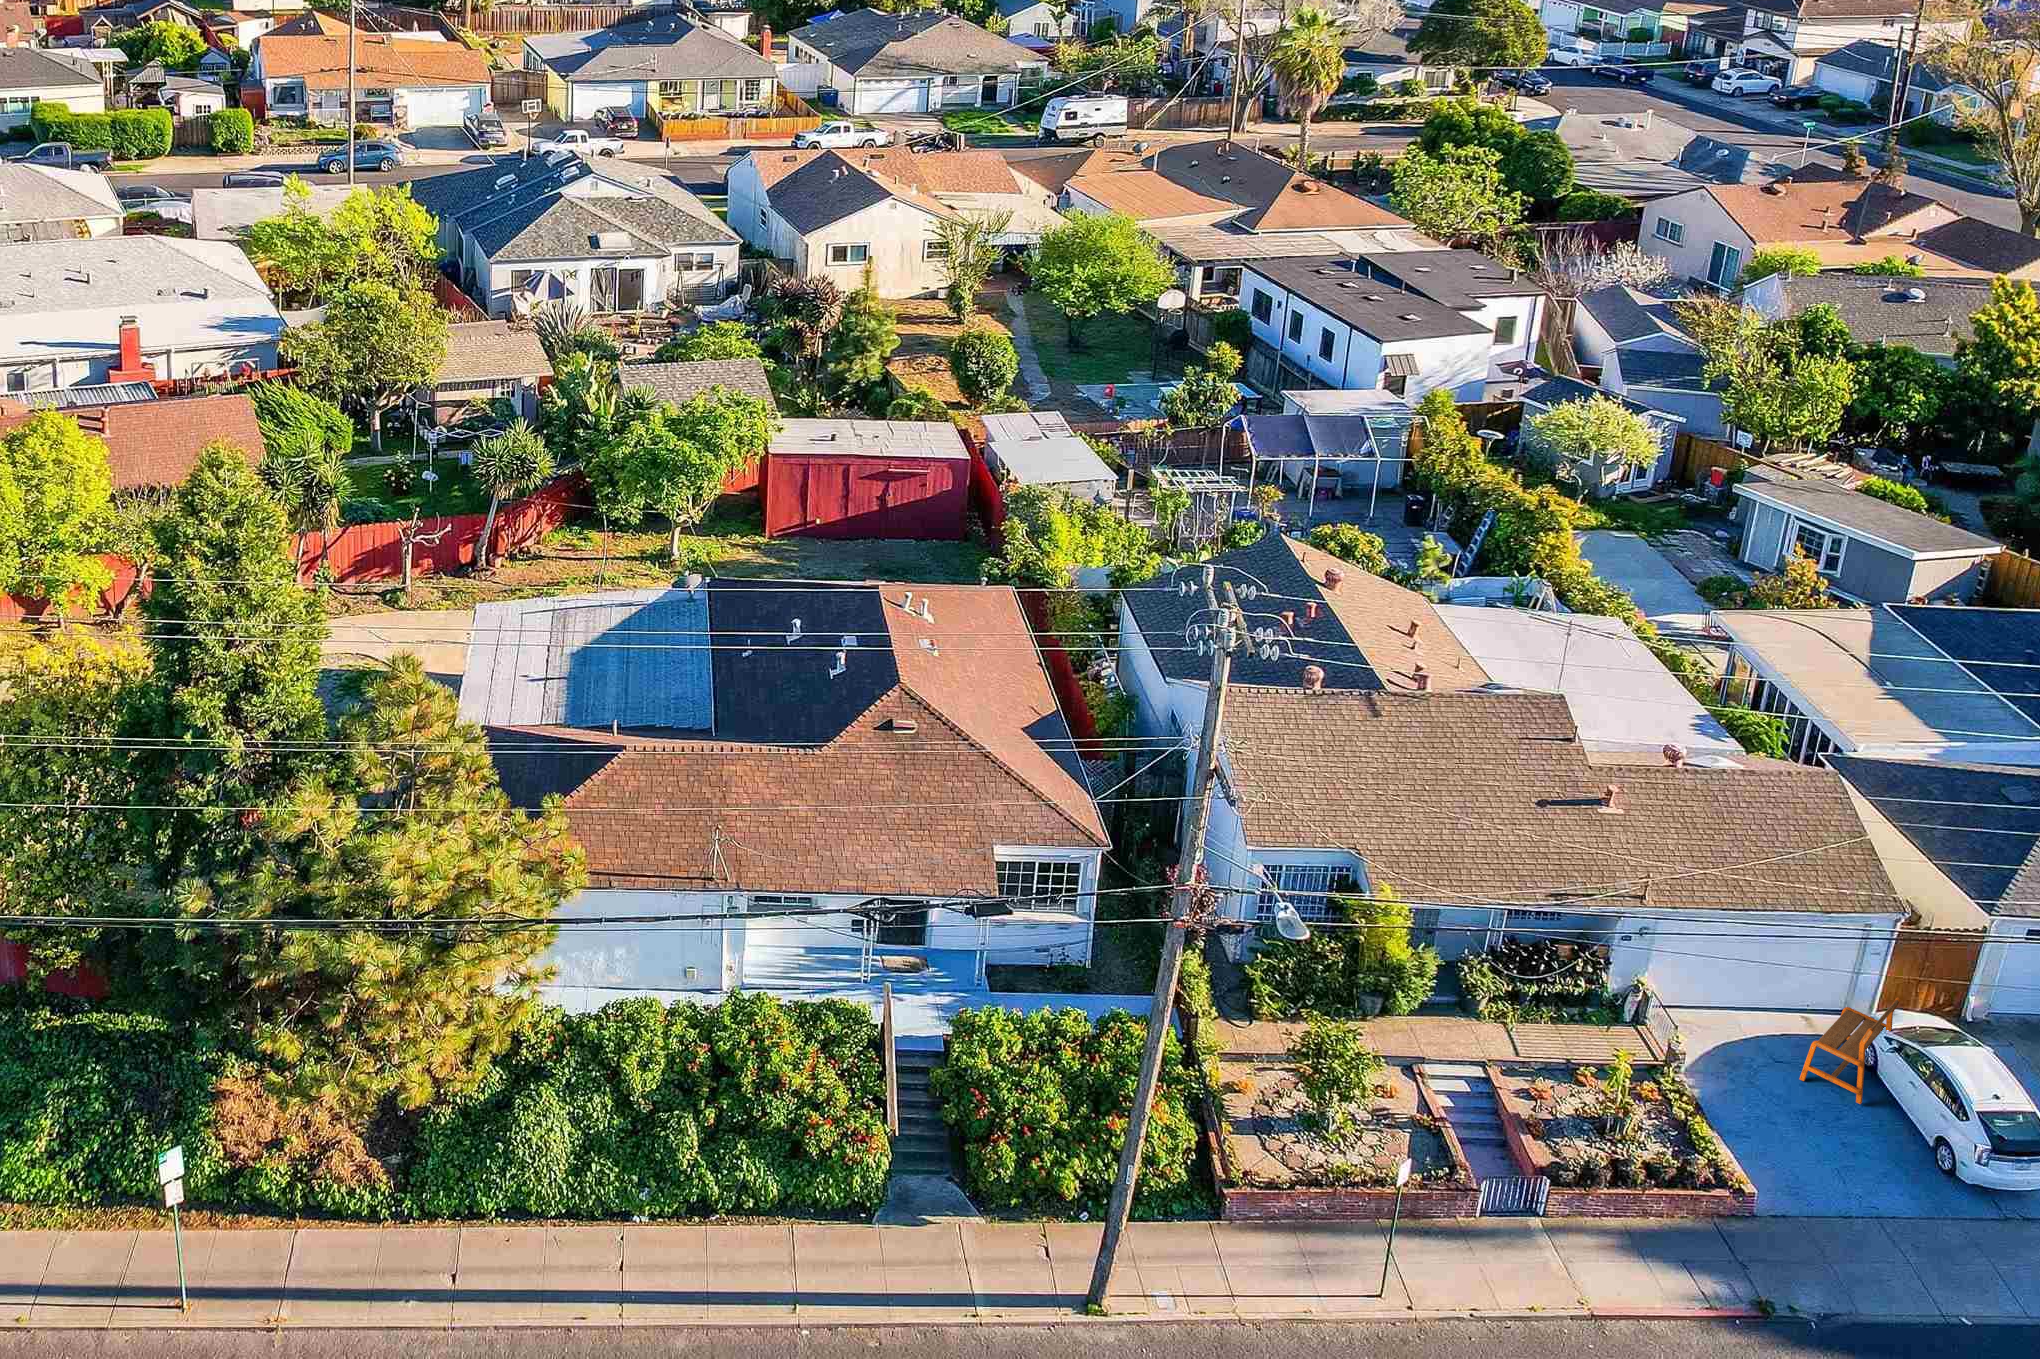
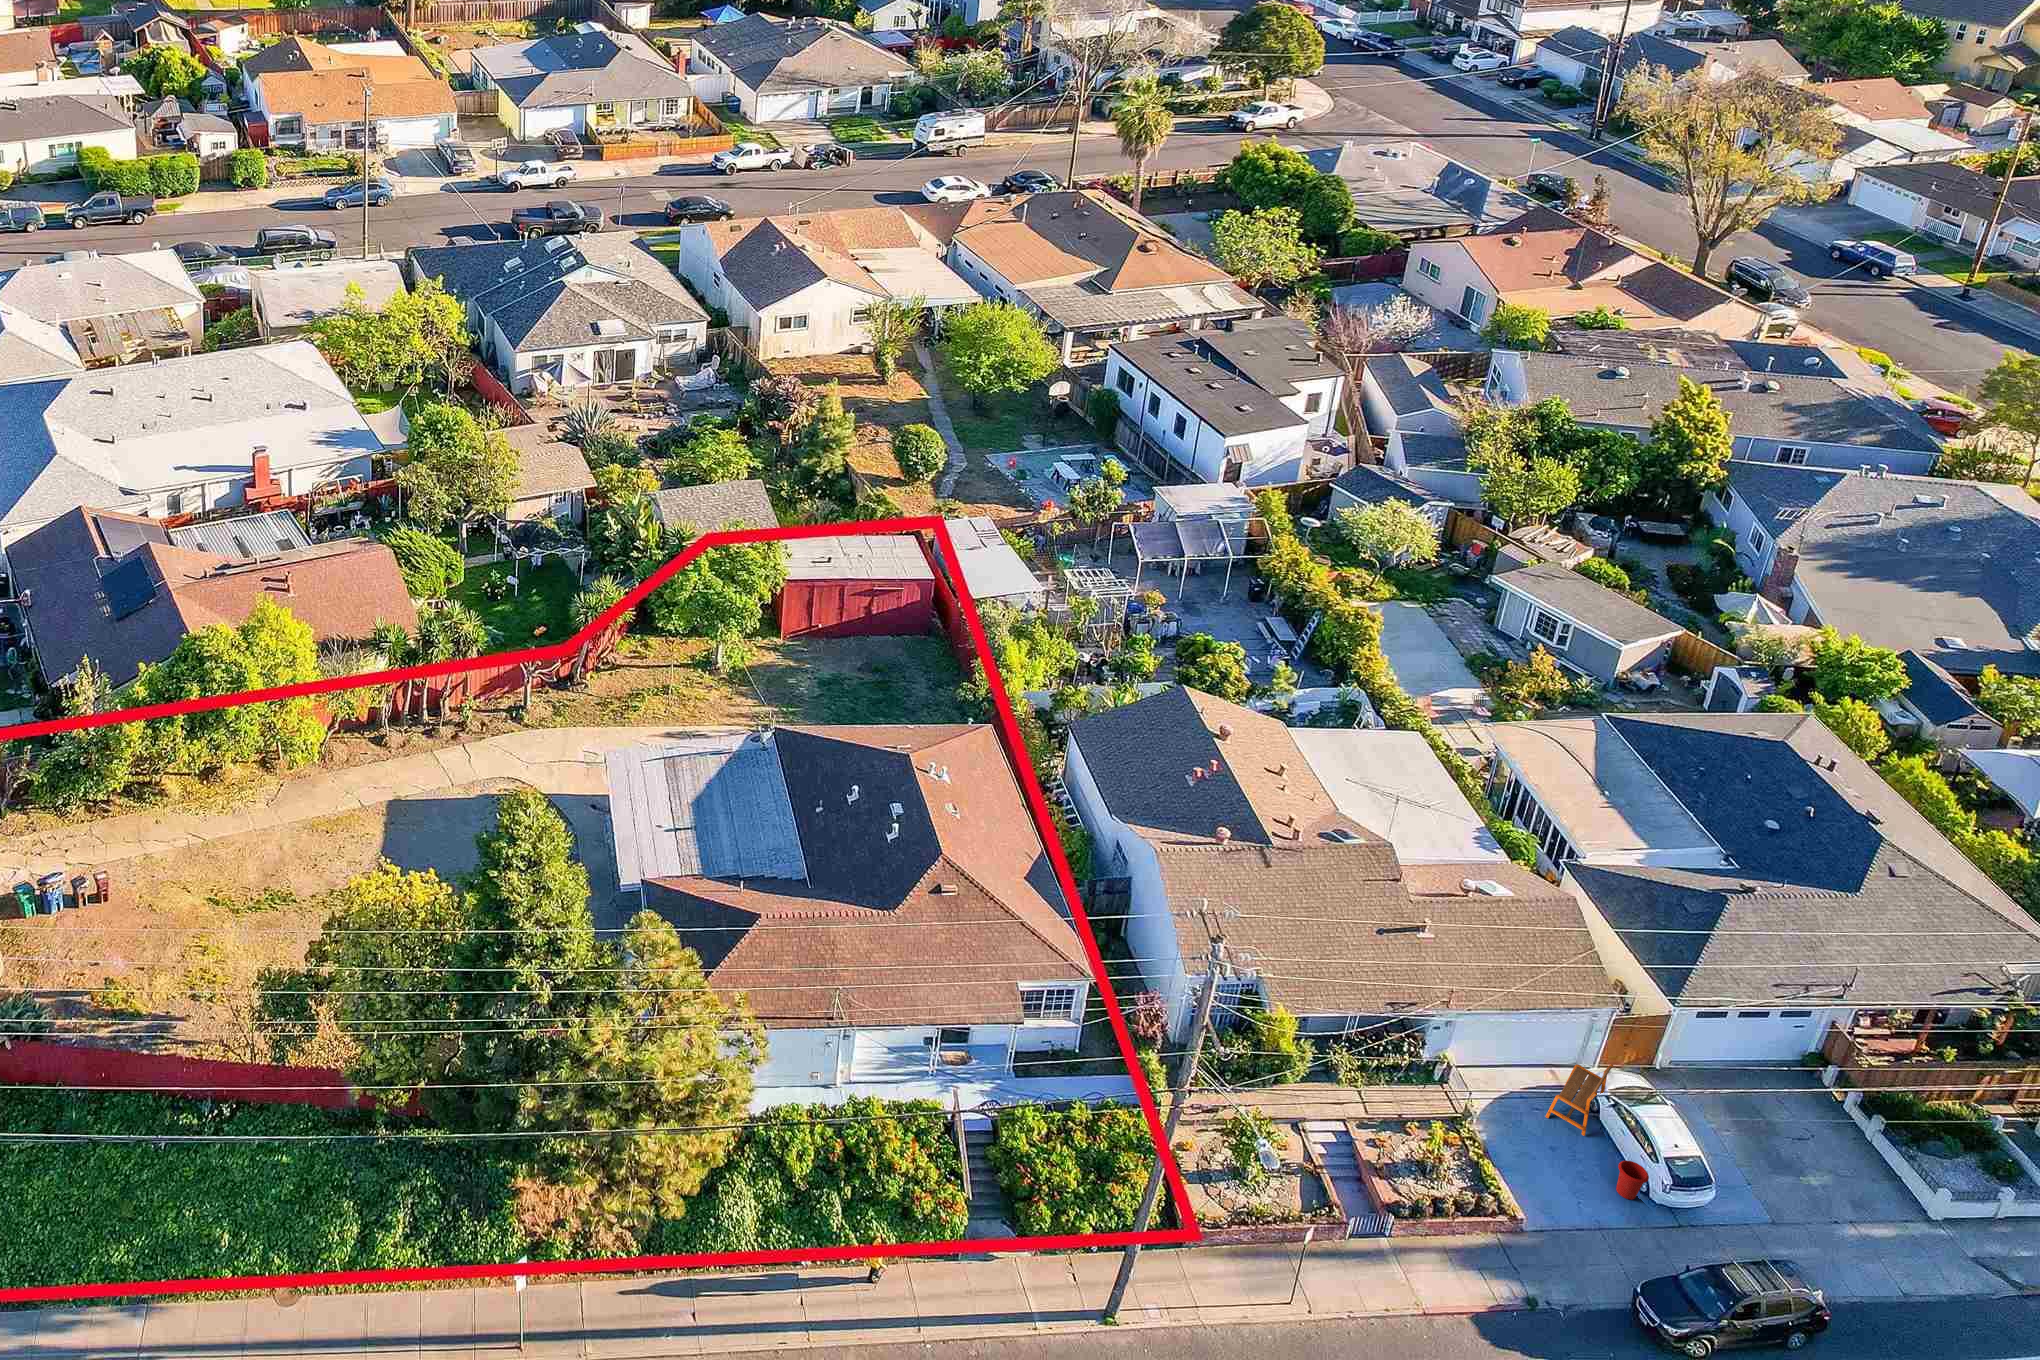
waste bin: none [1911,1125,1960,1186] -> present [1616,1161,1649,1200]

